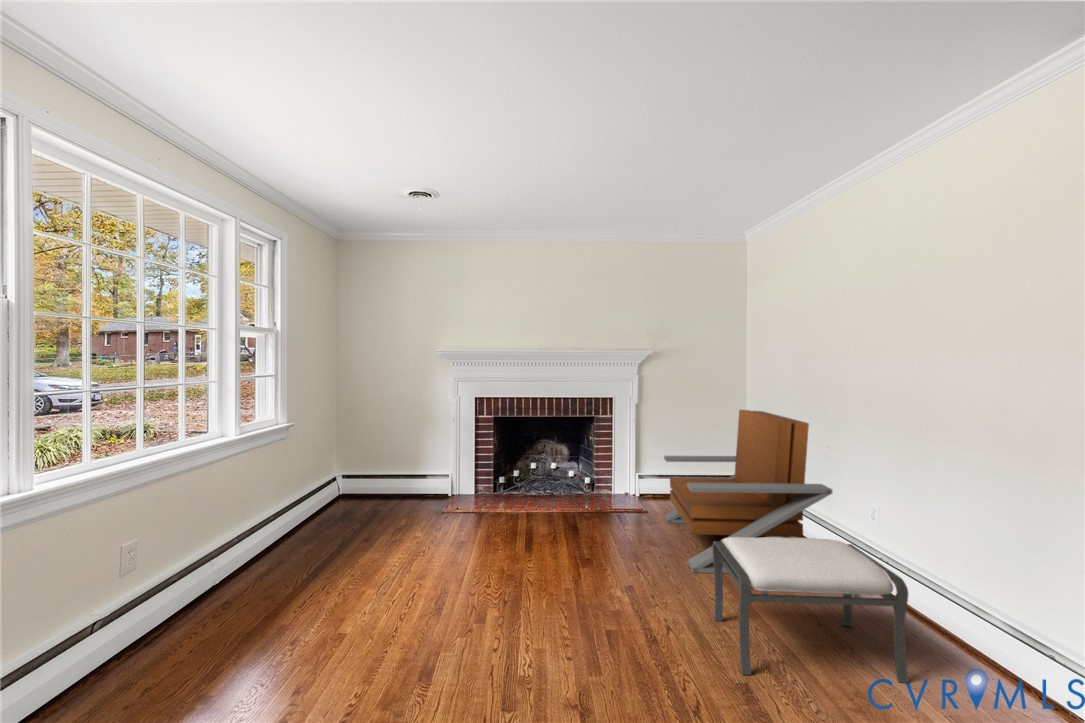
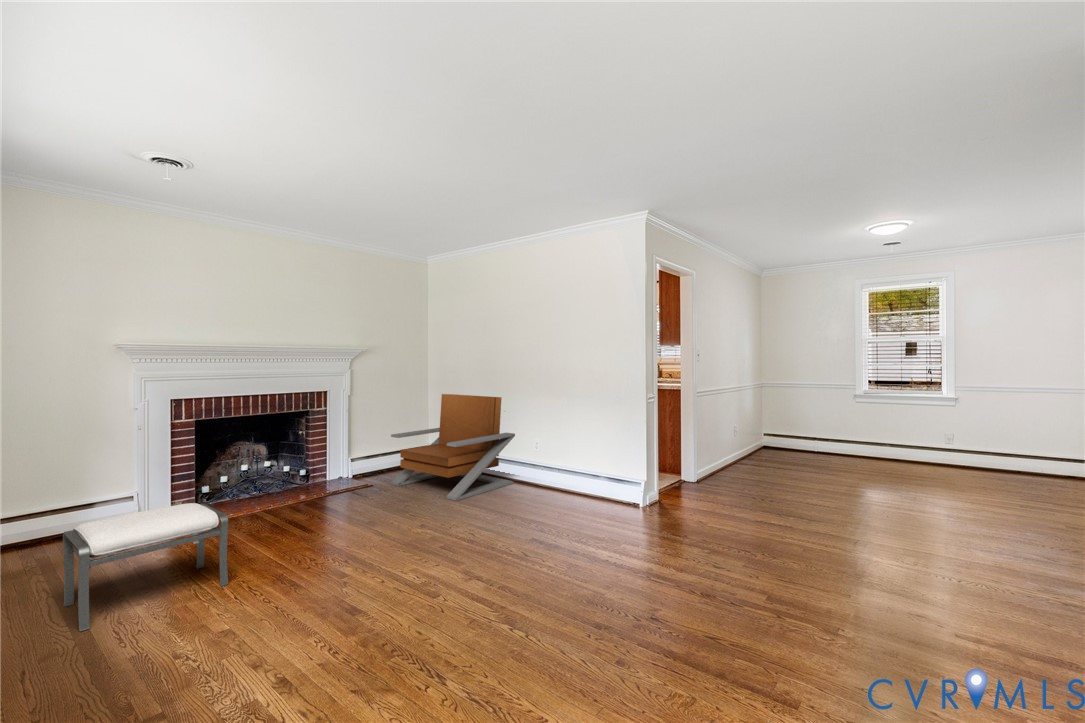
ottoman: present [712,537,909,683] -> present [63,503,229,631]

